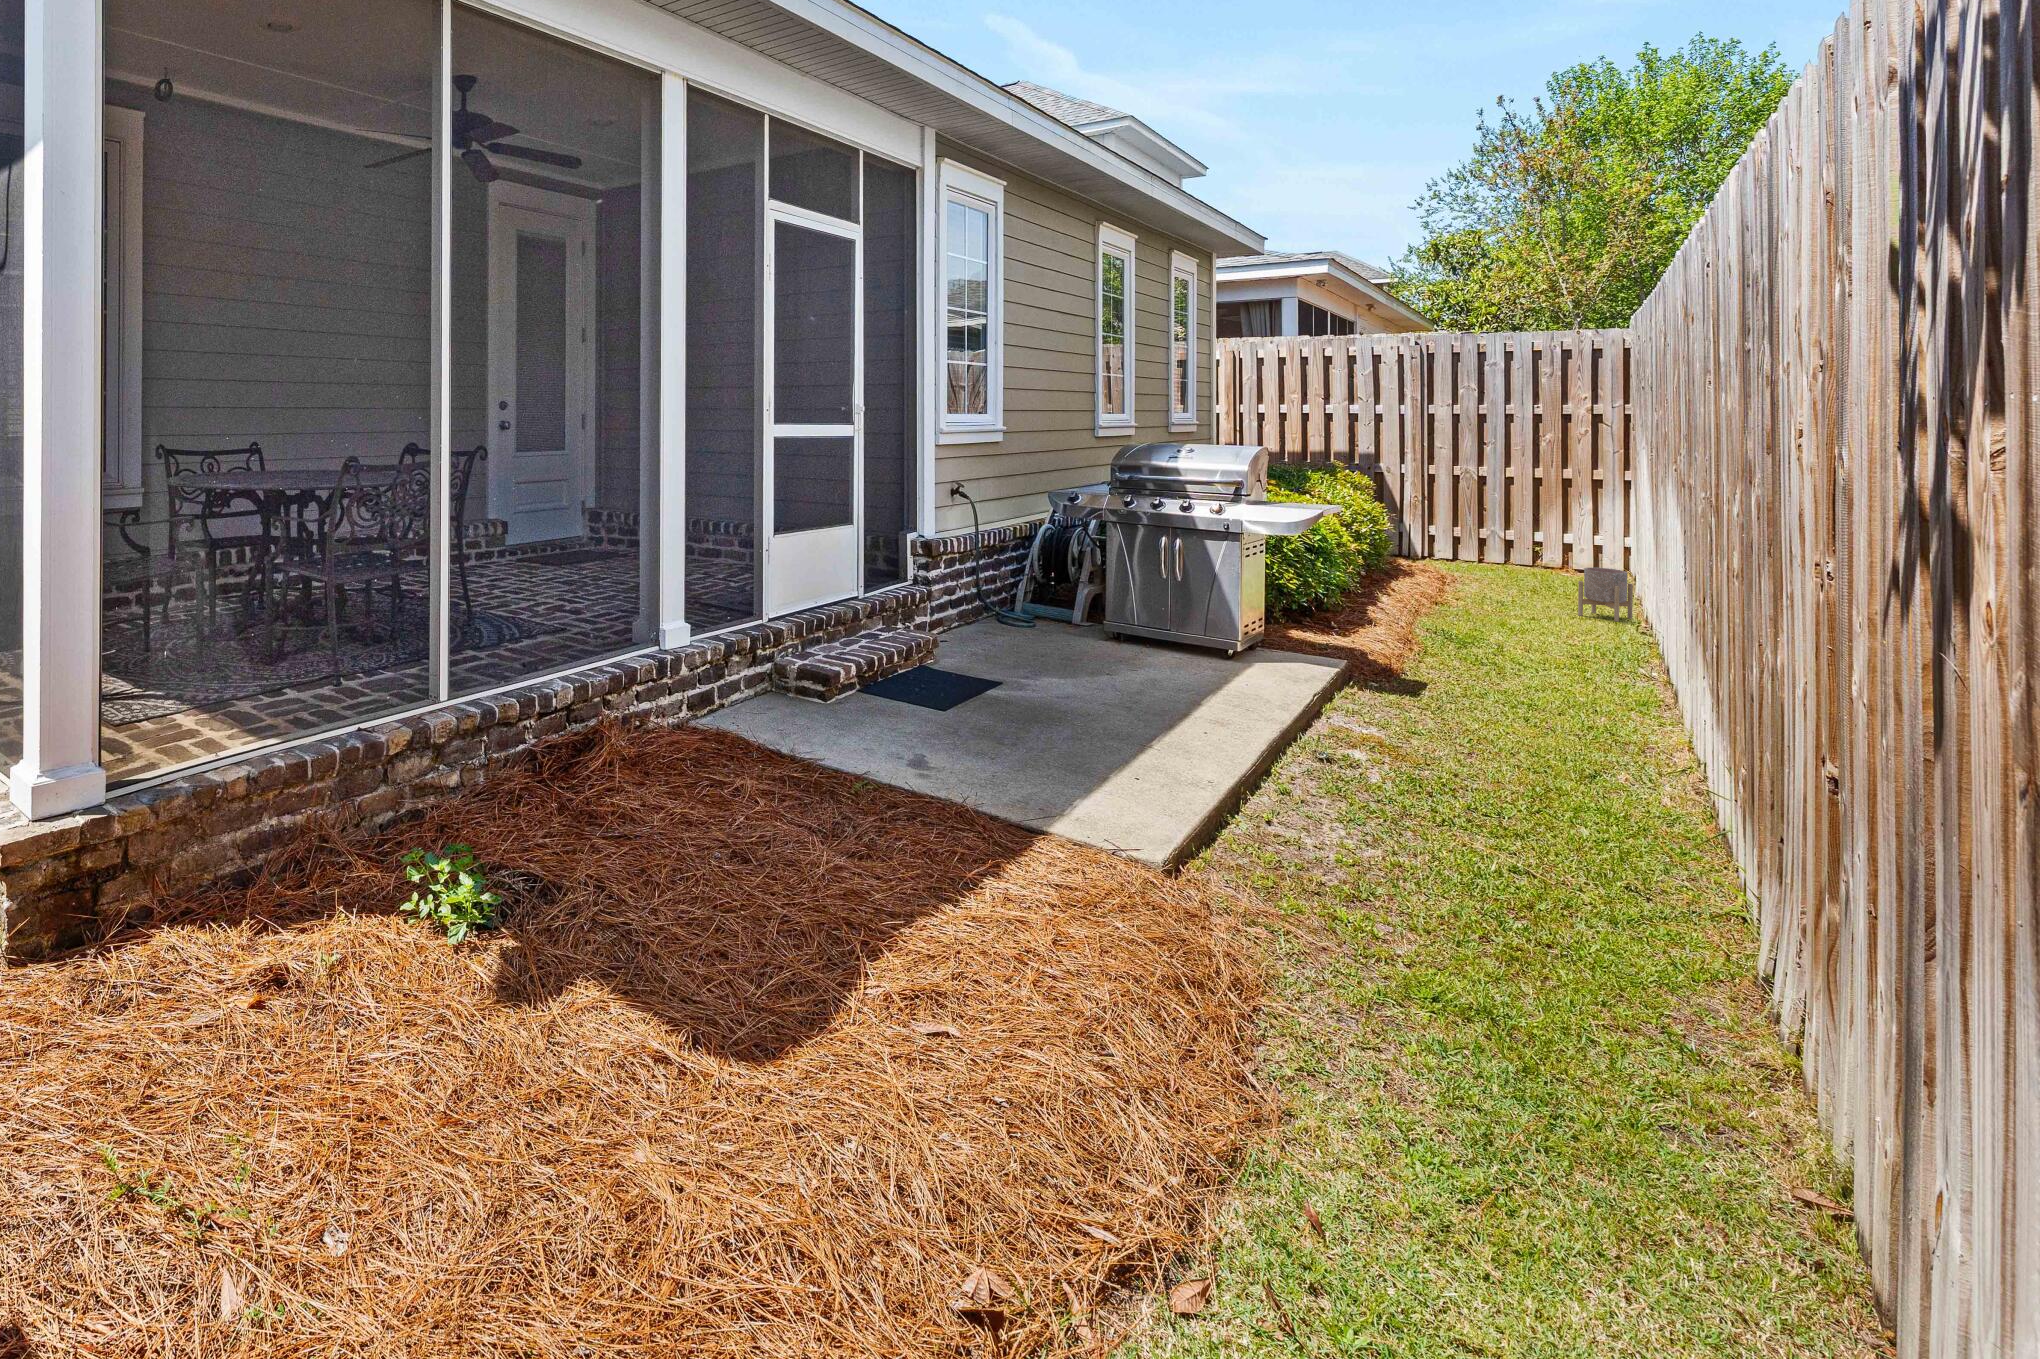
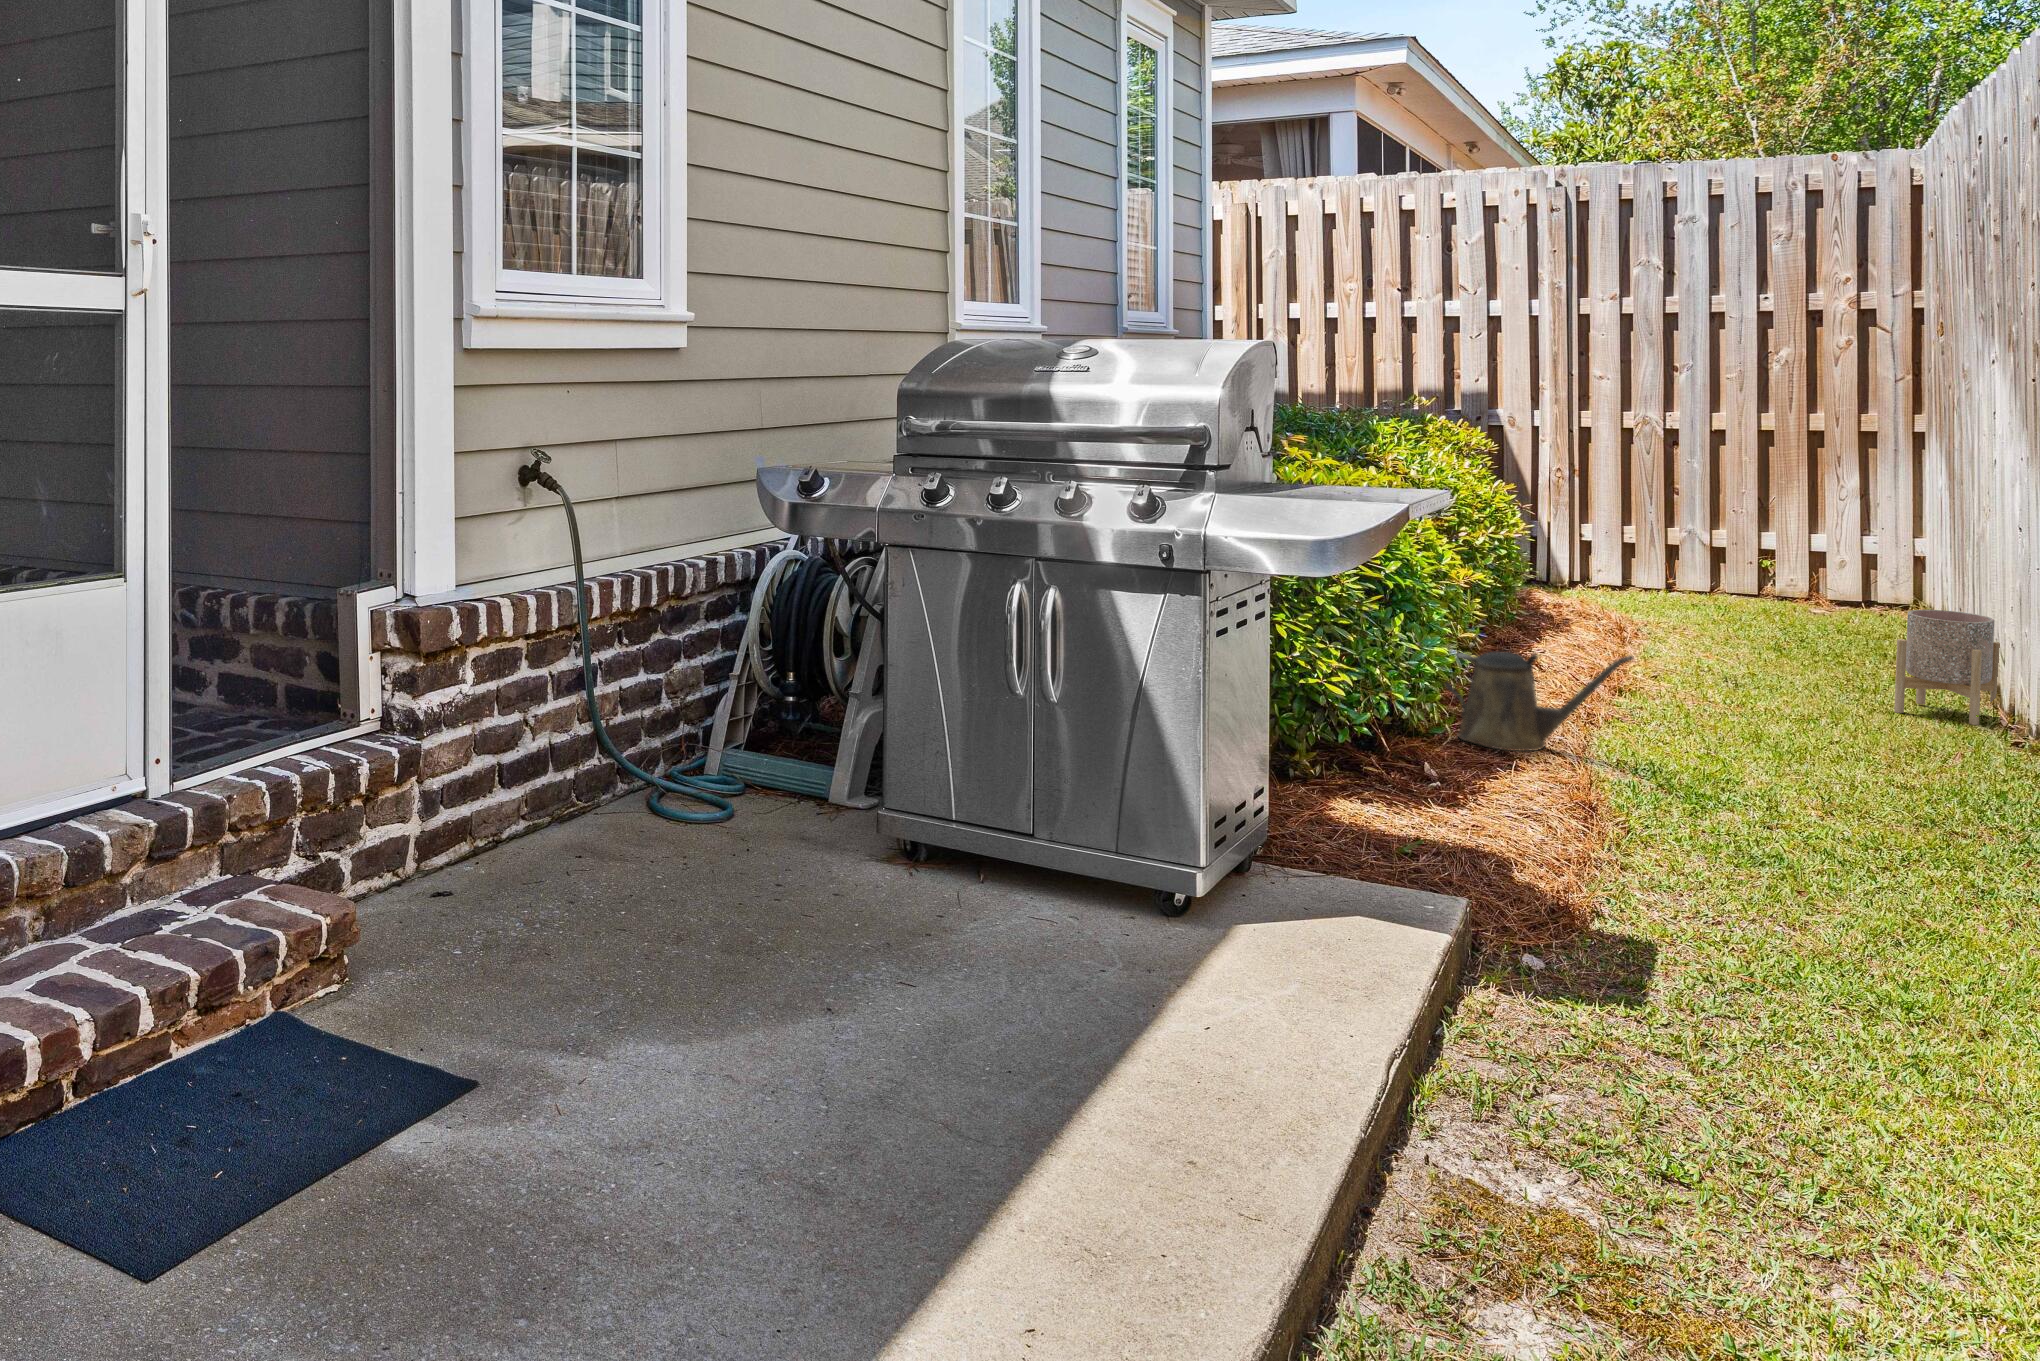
watering can: none [1343,579,1436,623] -> present [1445,652,1633,751]

